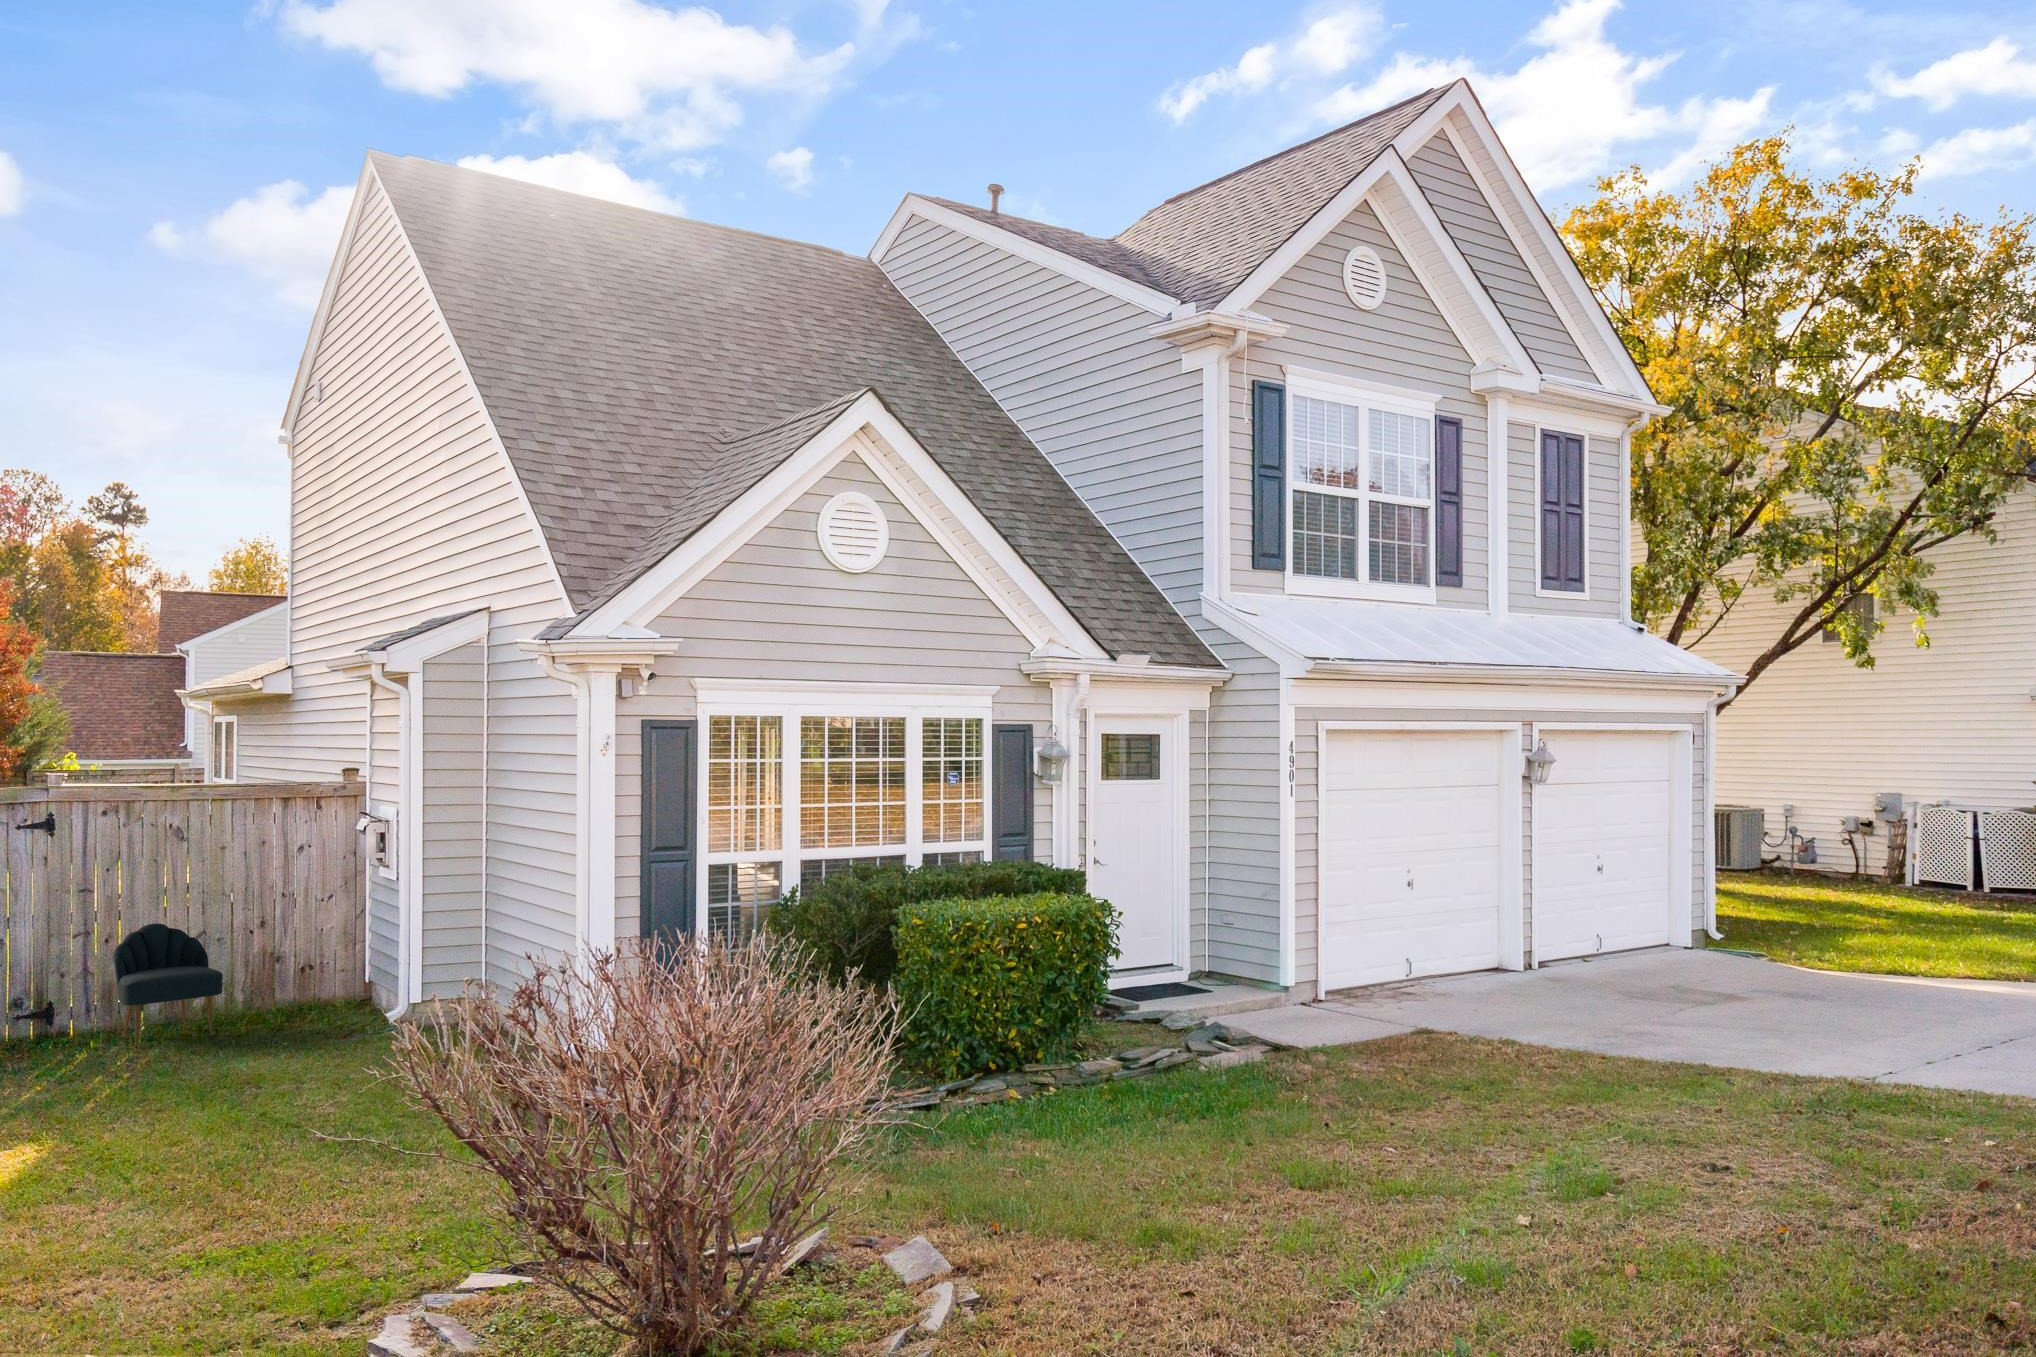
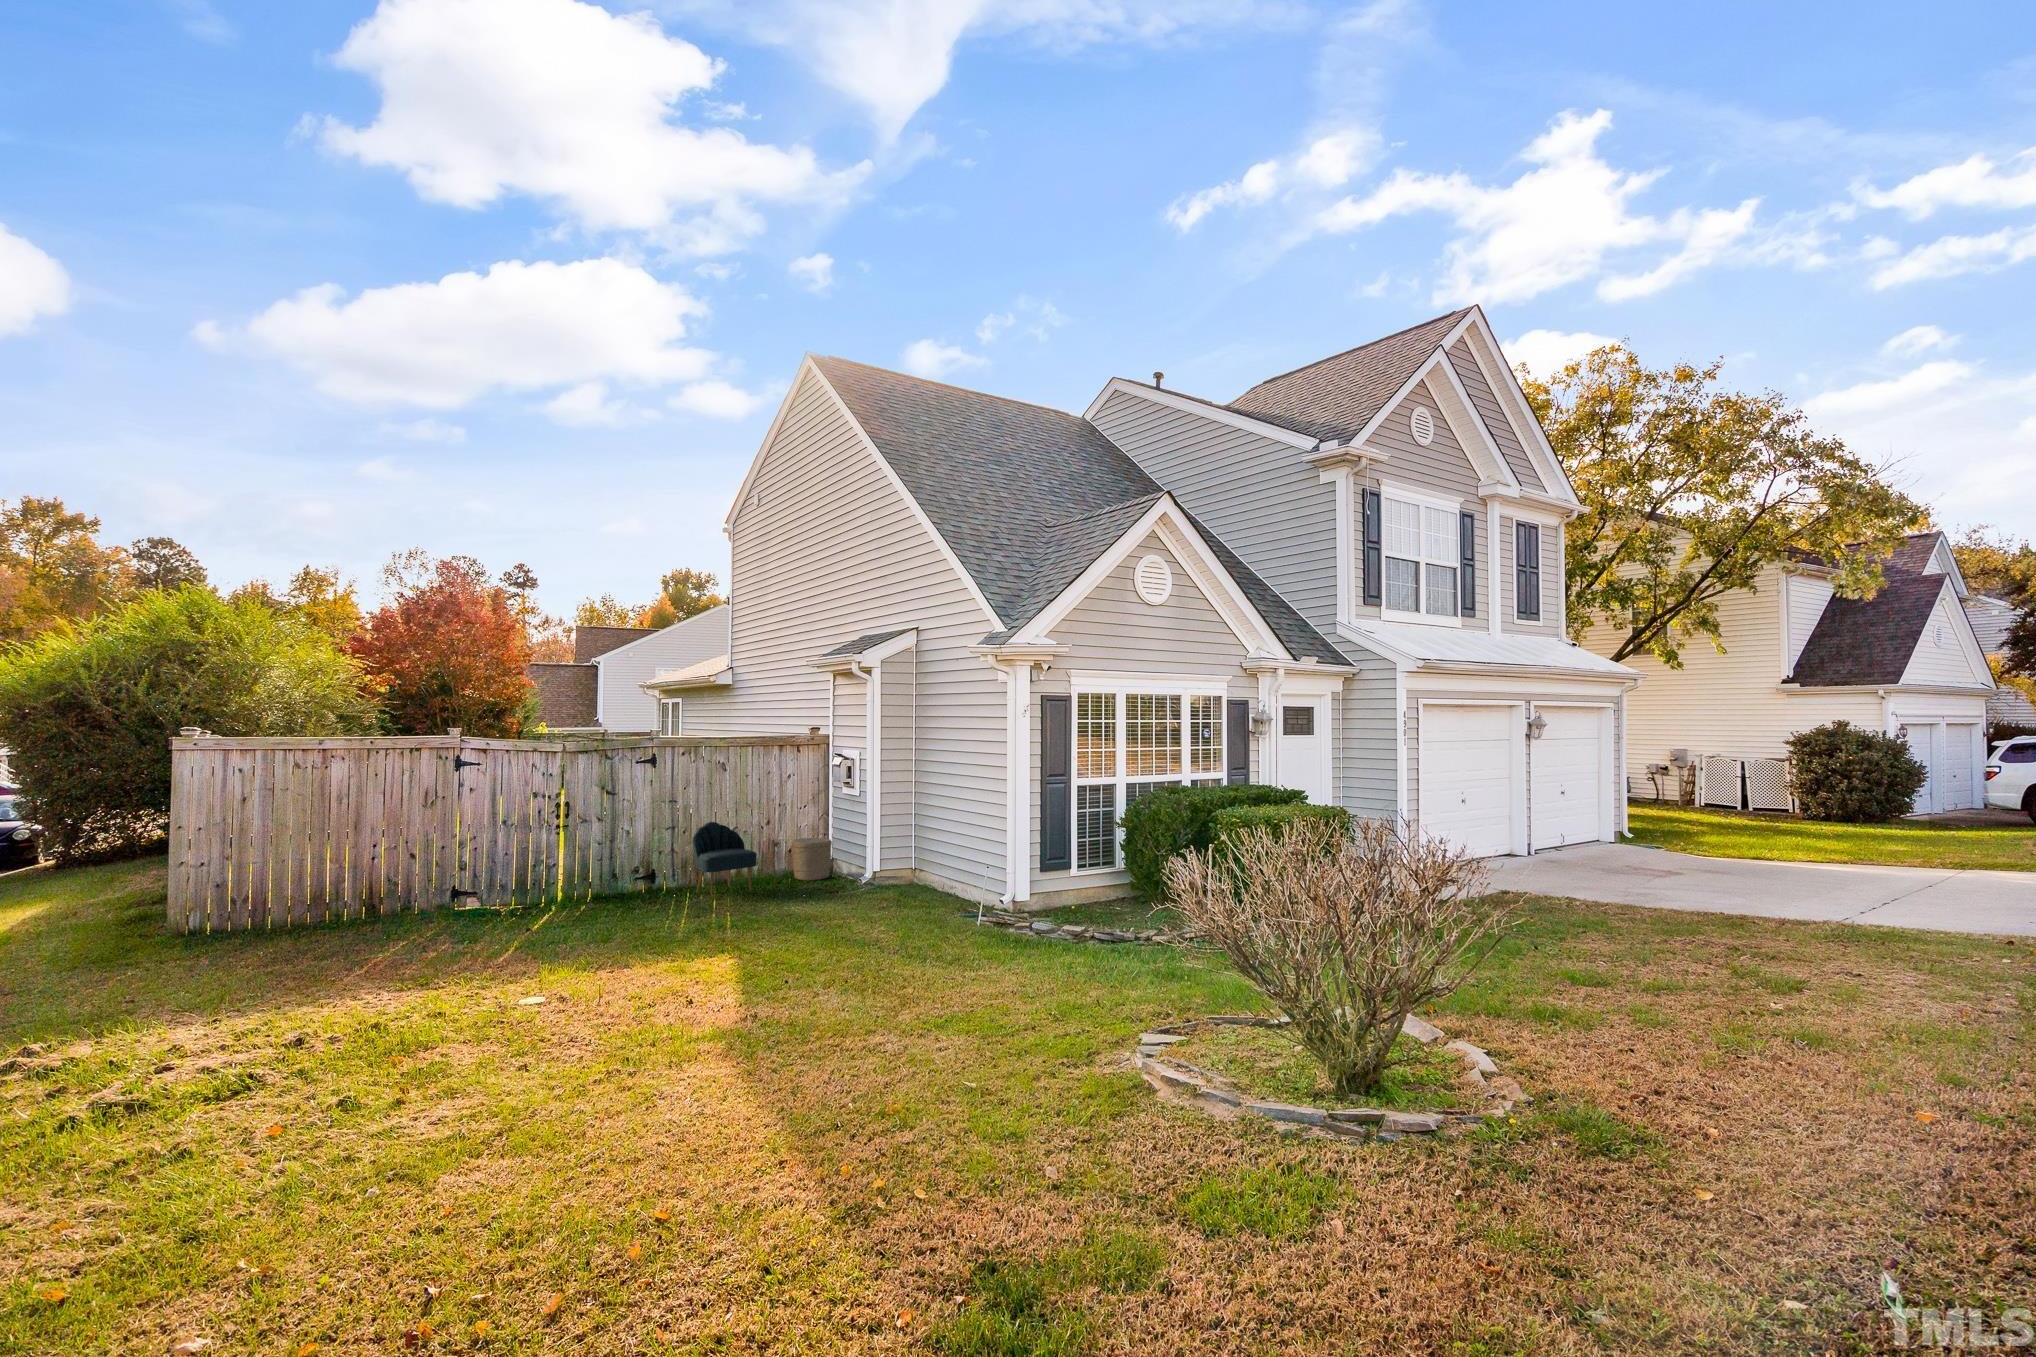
basket: none [304,947,373,1016] -> present [792,838,832,881]

